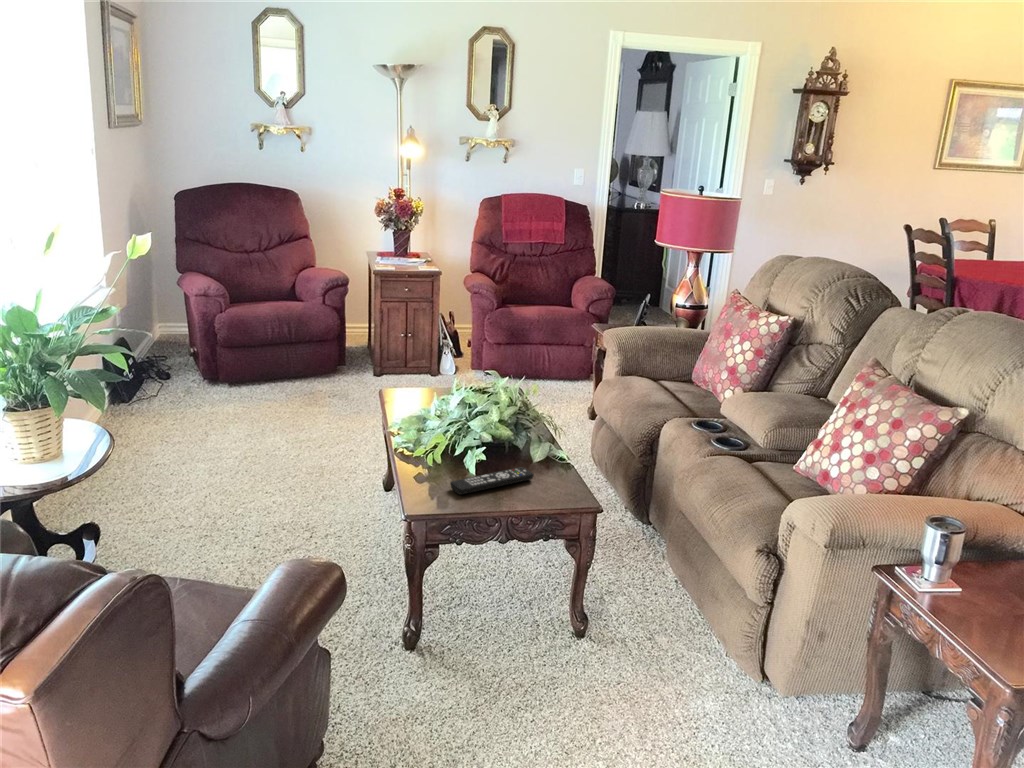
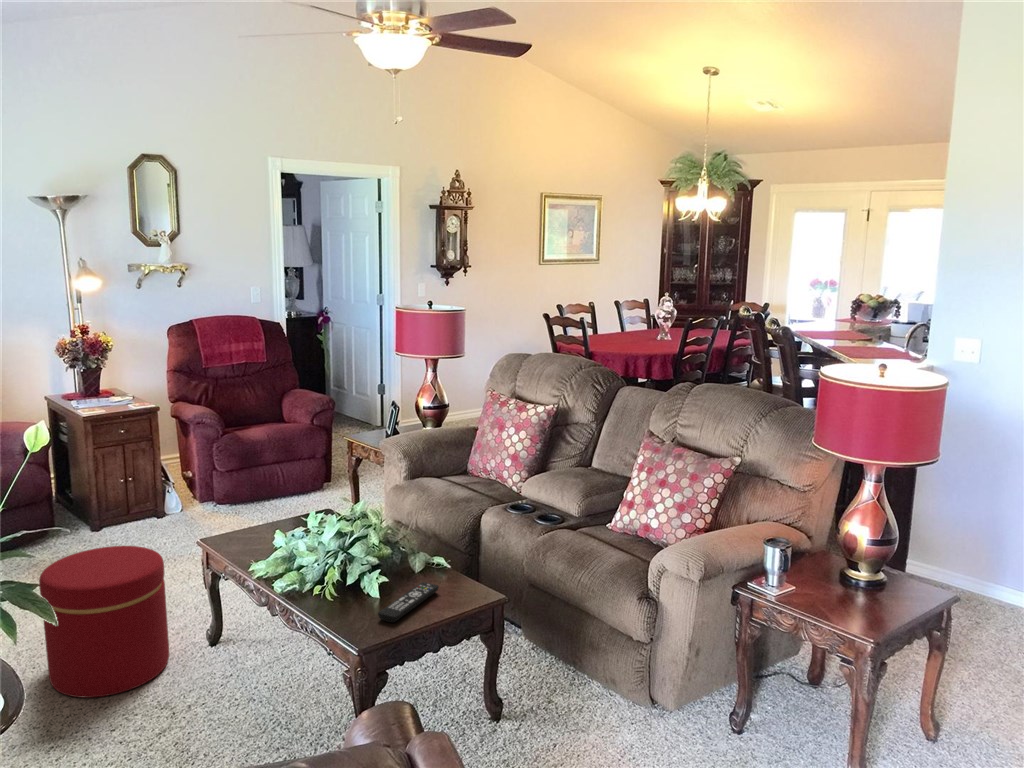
ottoman: none [245,378,350,506] -> present [39,546,169,698]

